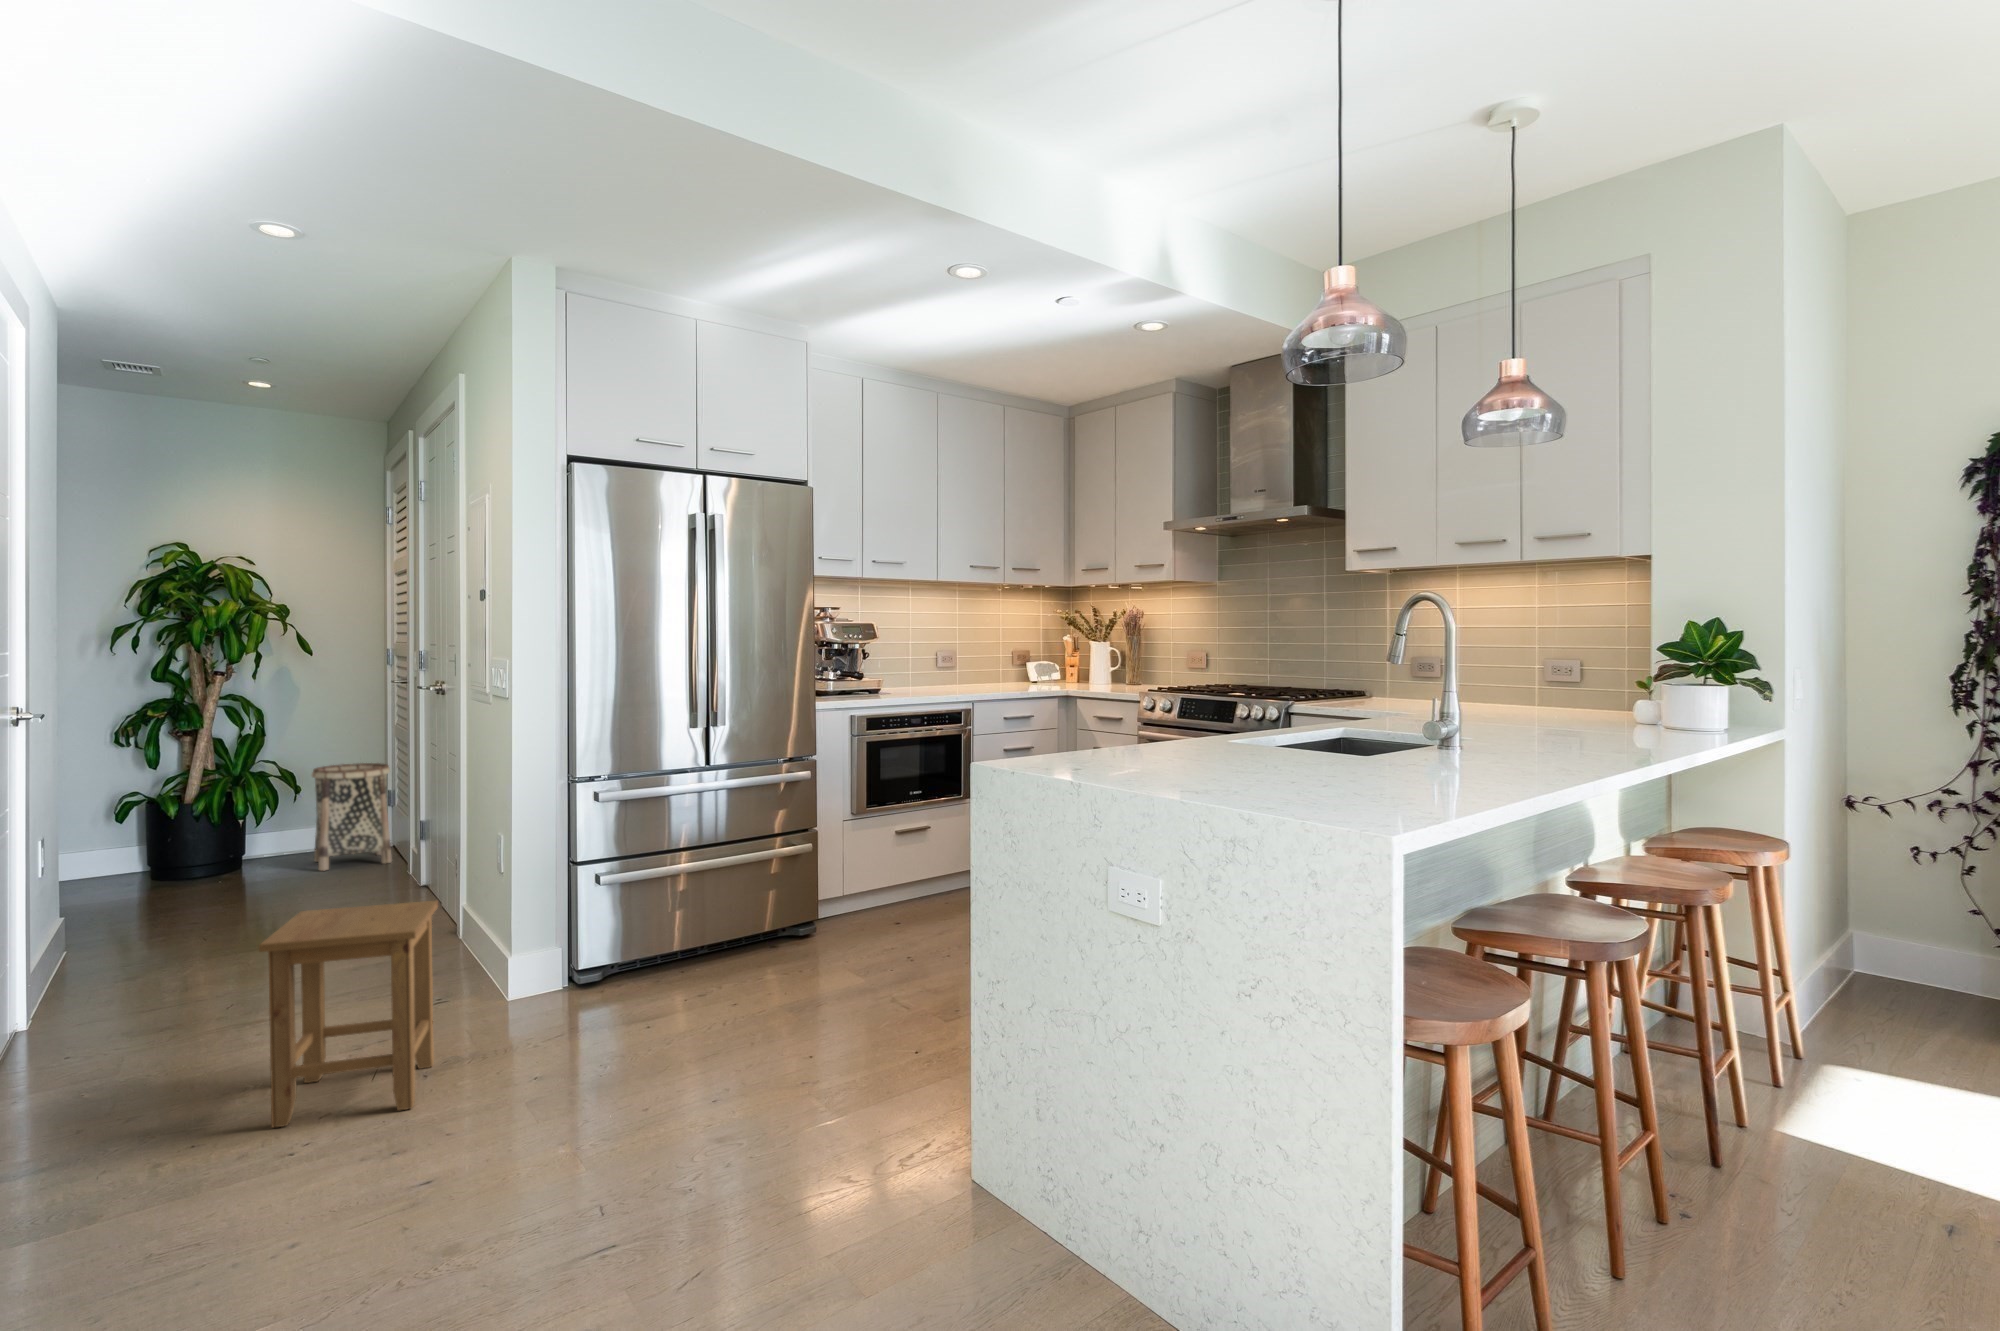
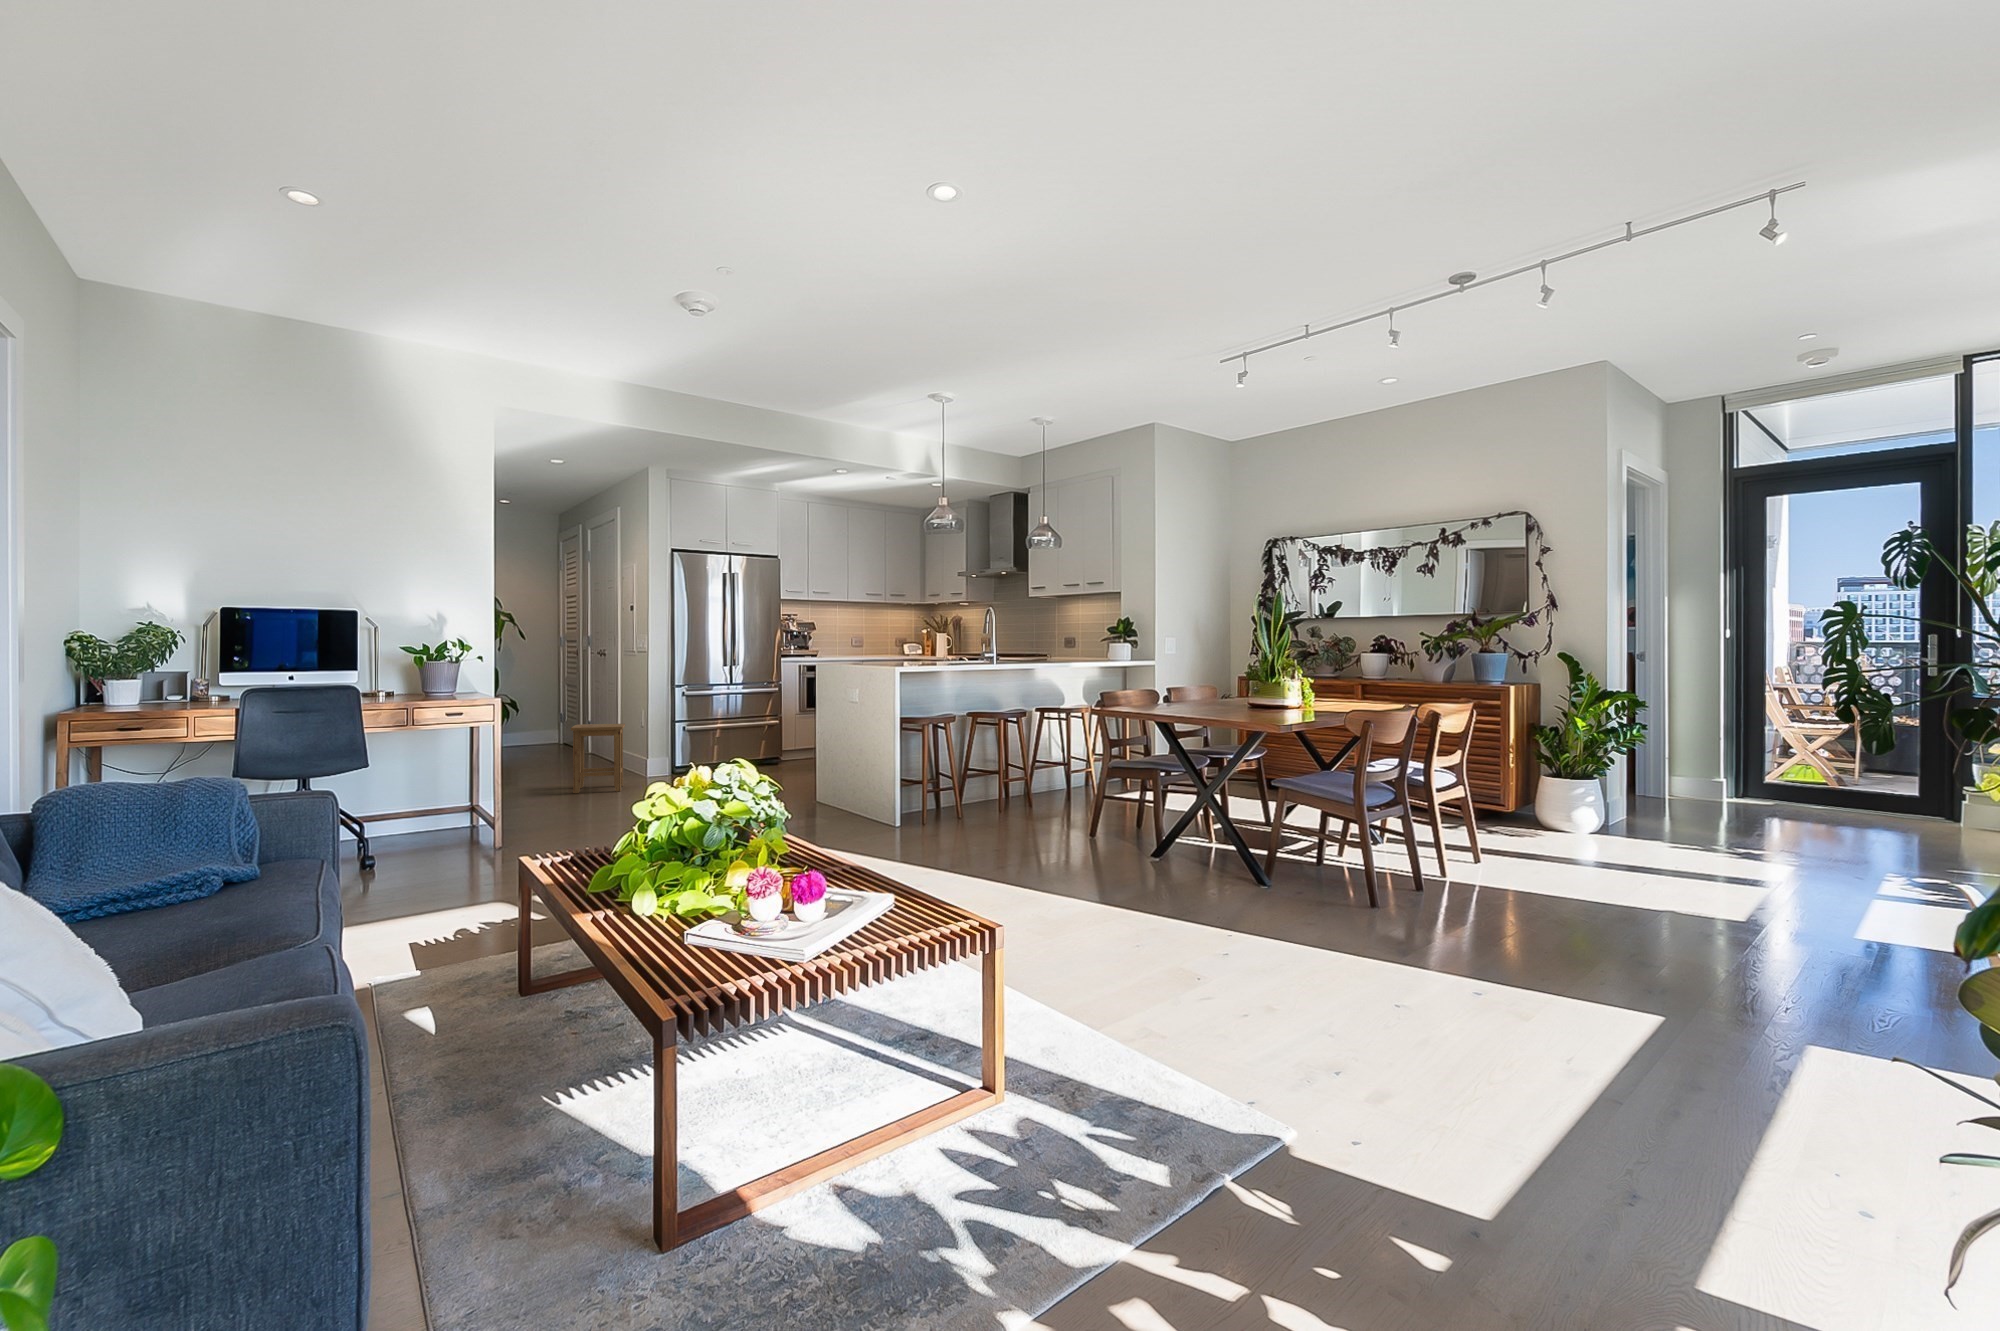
basket: present [311,763,391,871] -> none [527,698,567,750]

